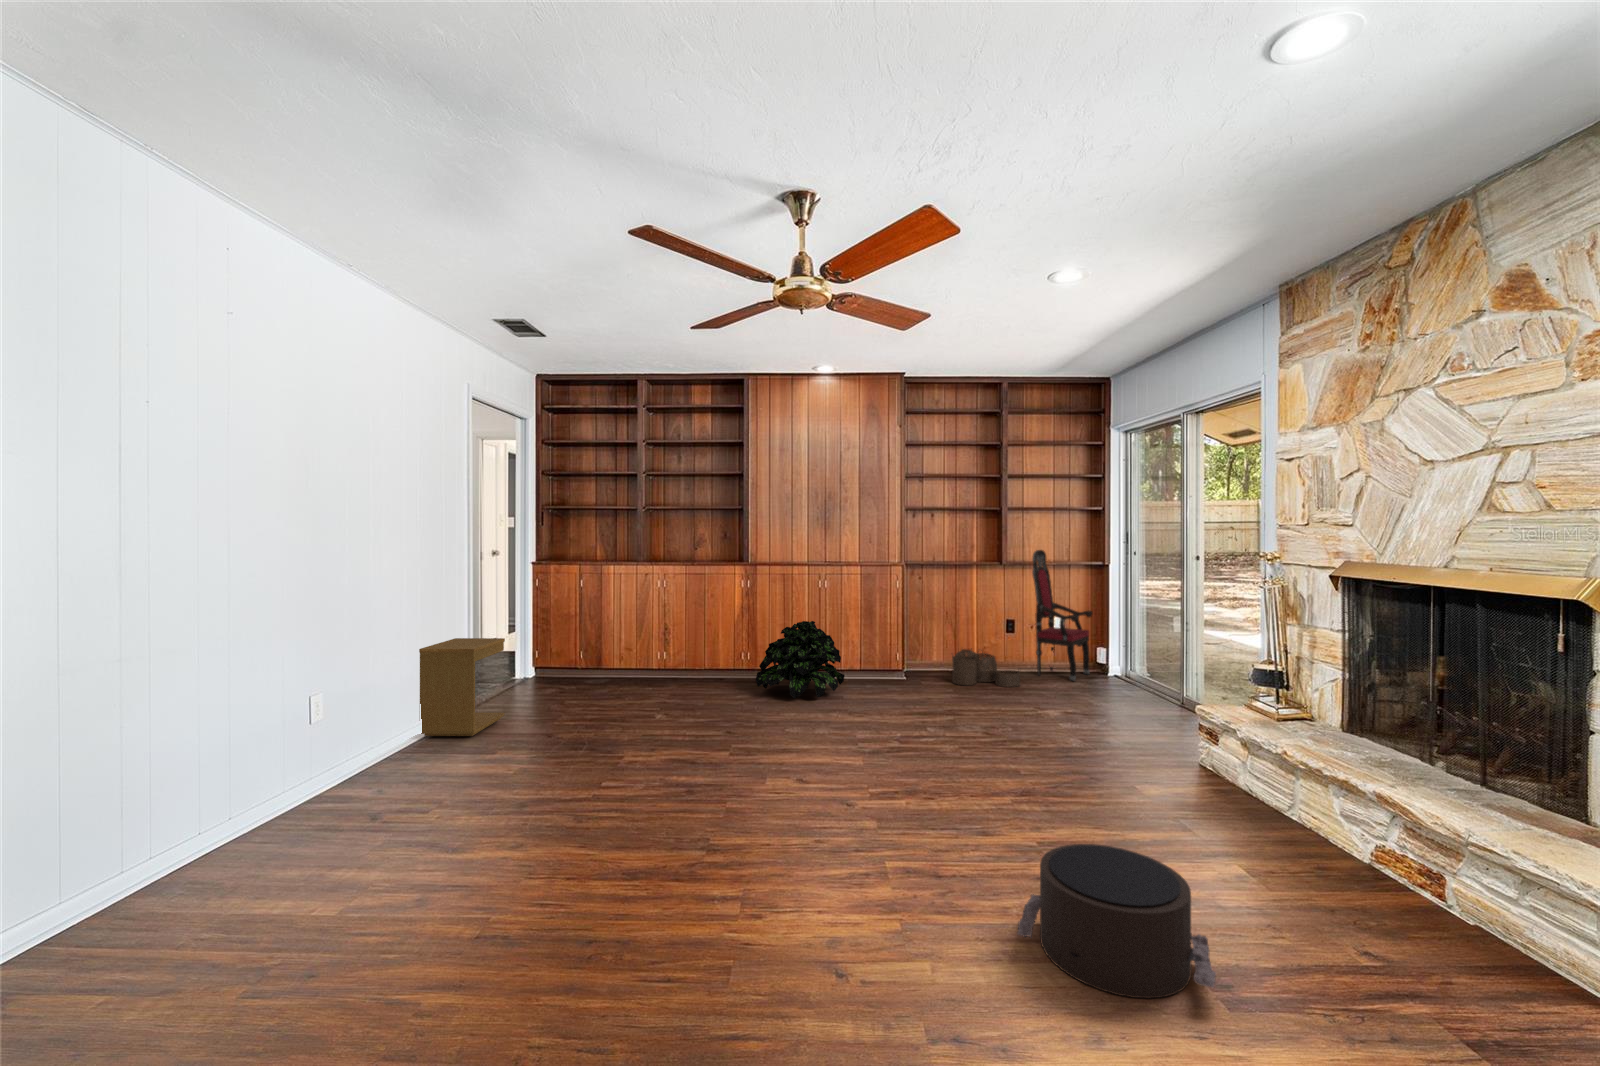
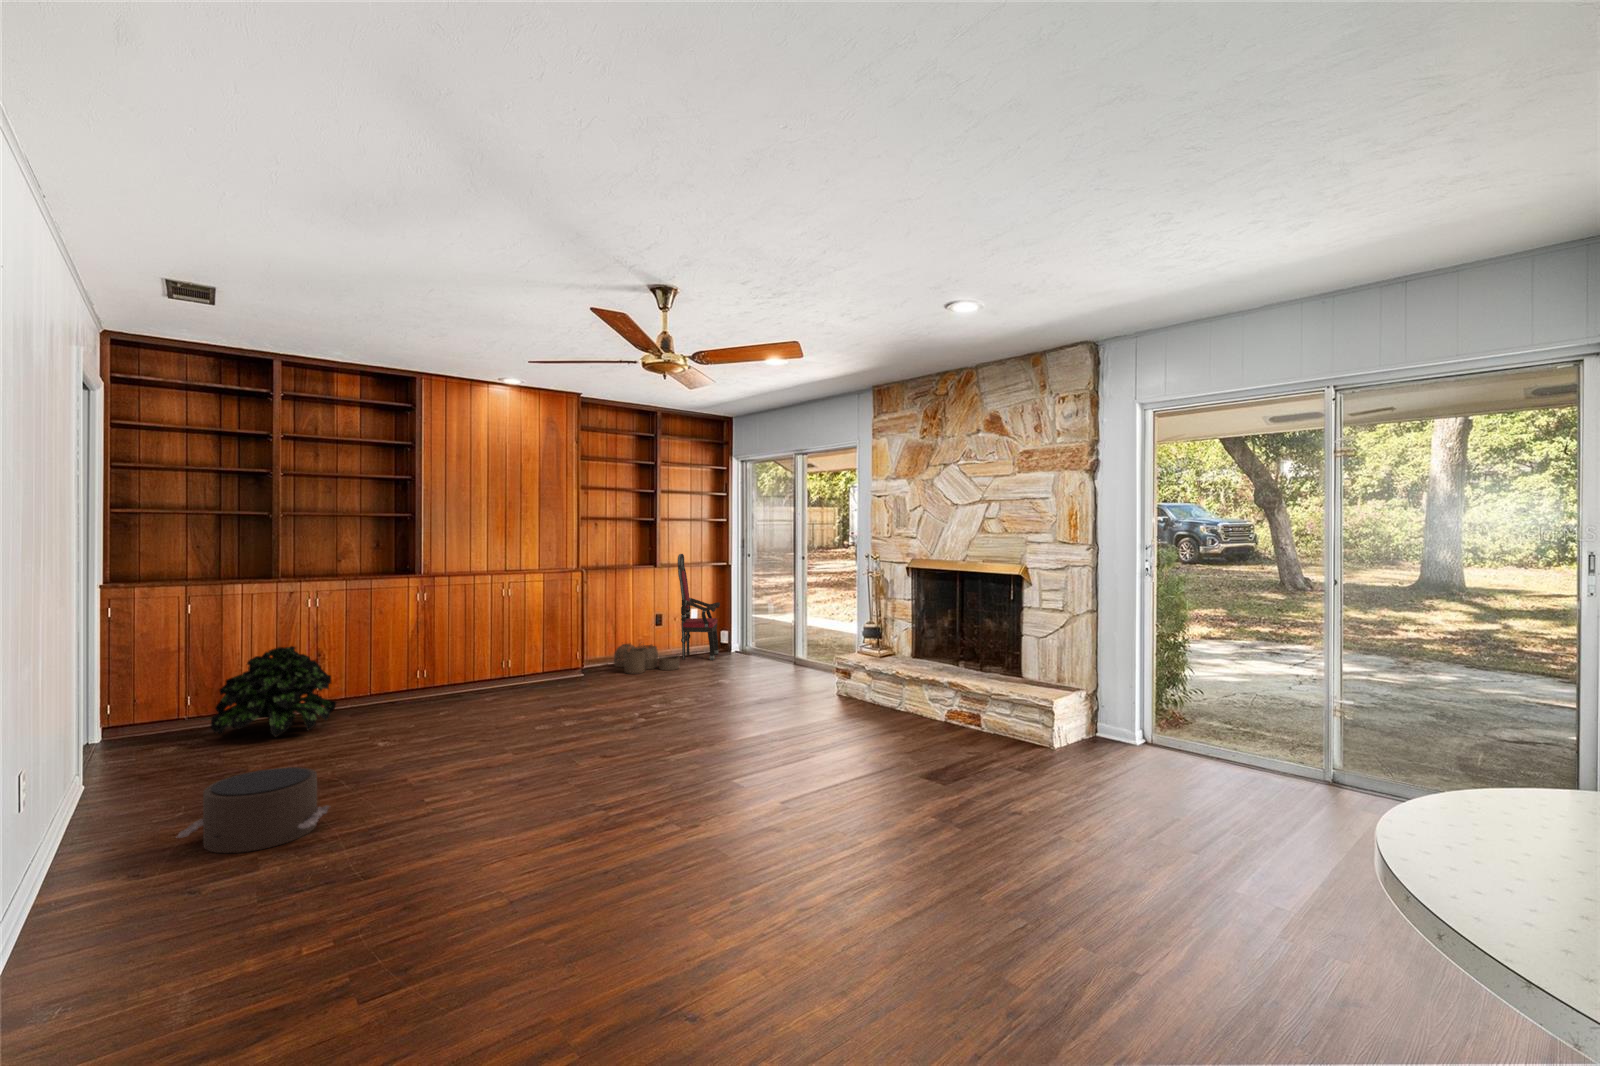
potted plant: present [756,621,845,698] -> present [211,646,336,737]
side table: present [419,638,505,736] -> none [81,678,175,812]
pouf: present [1018,844,1216,998] -> present [176,767,329,853]

